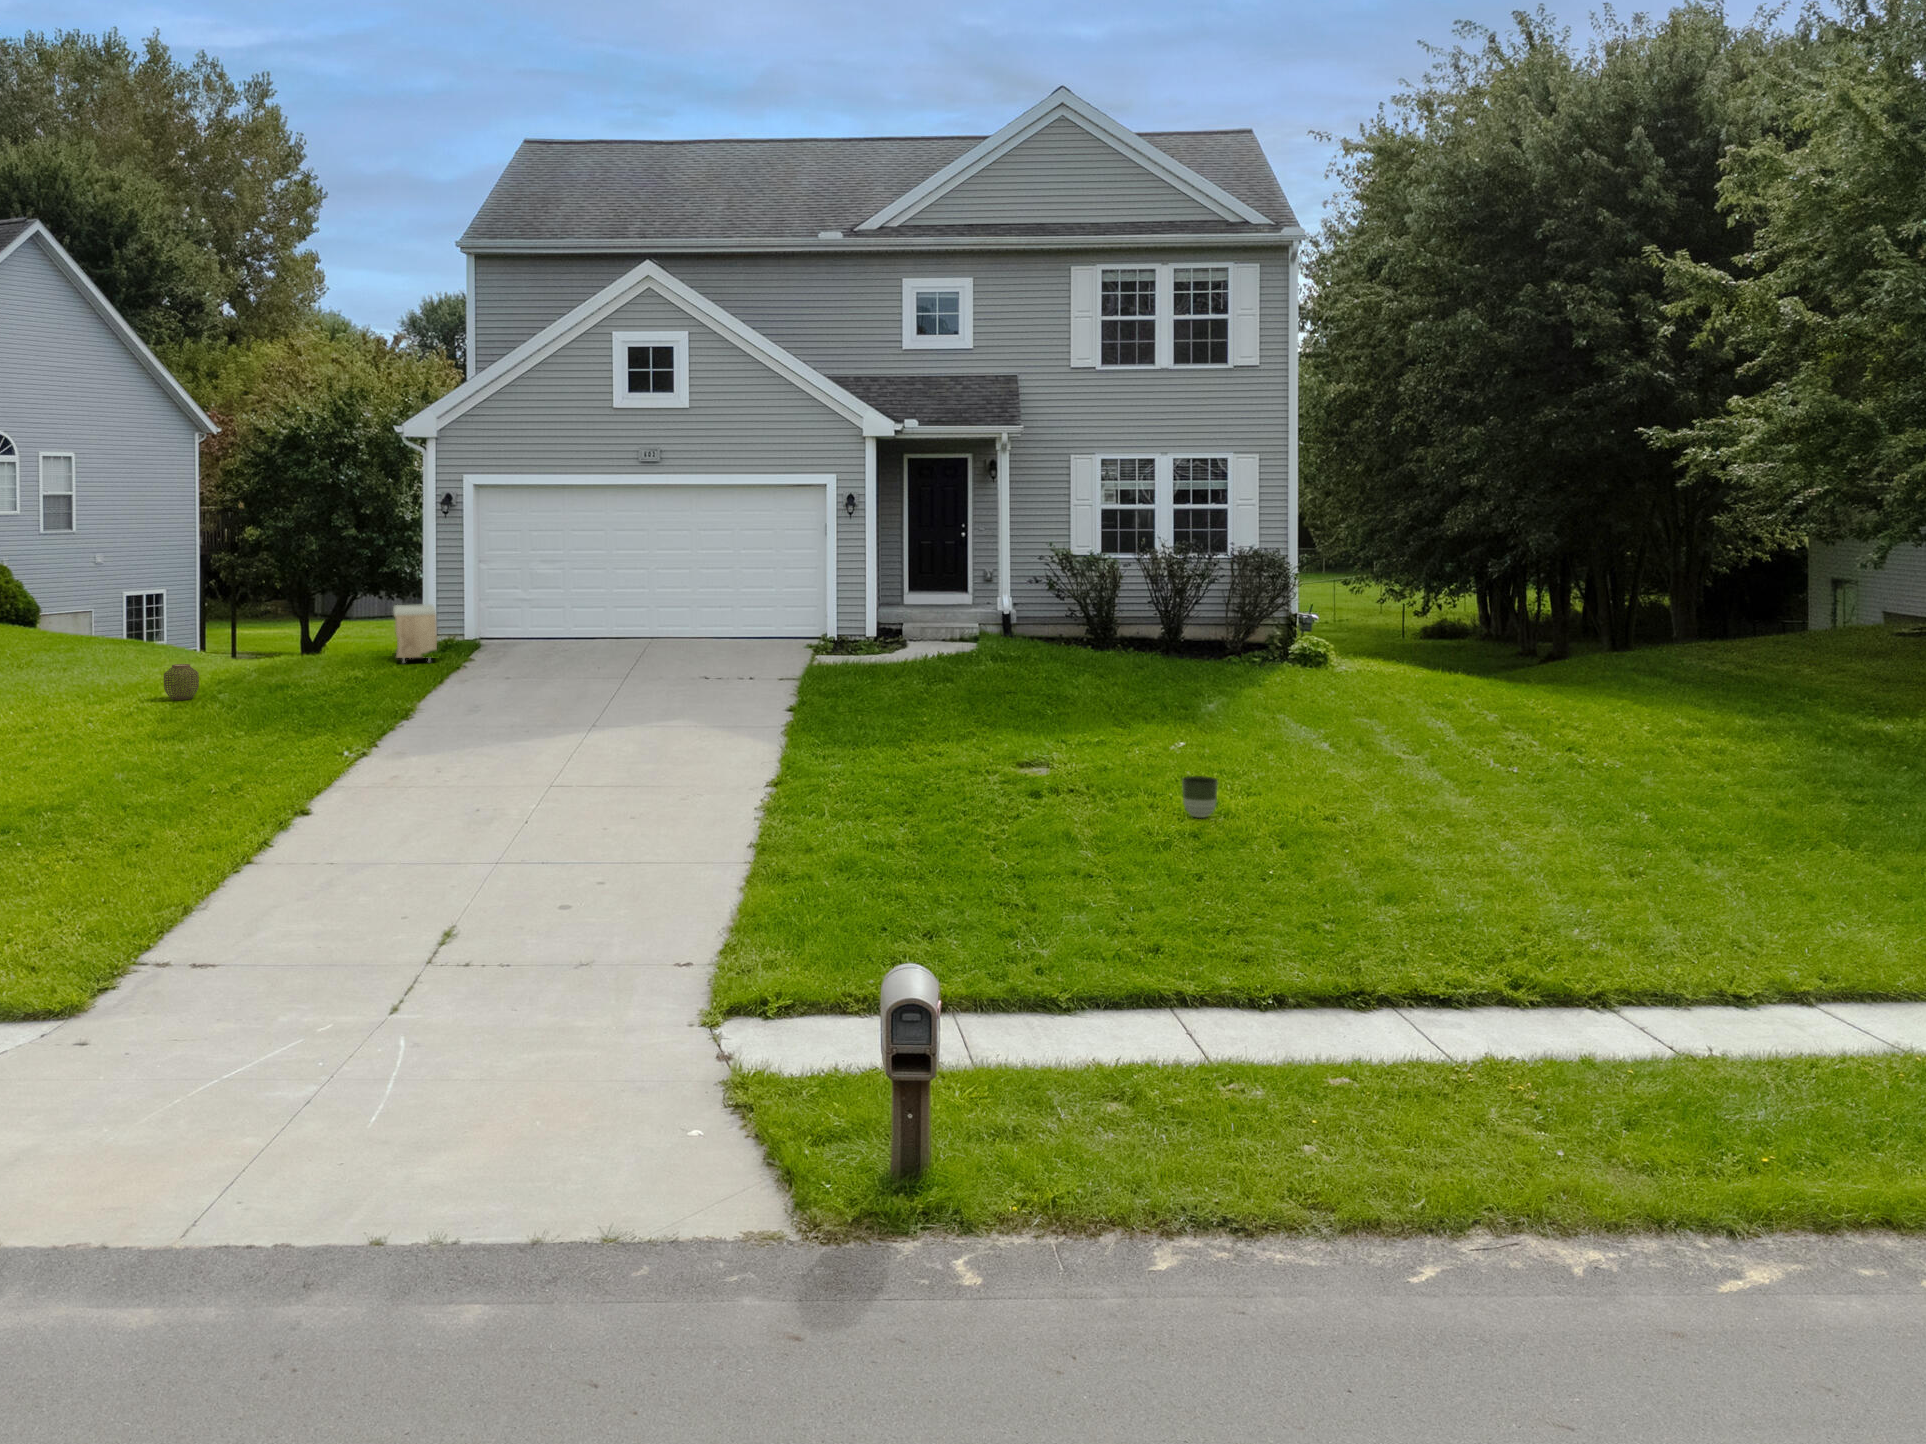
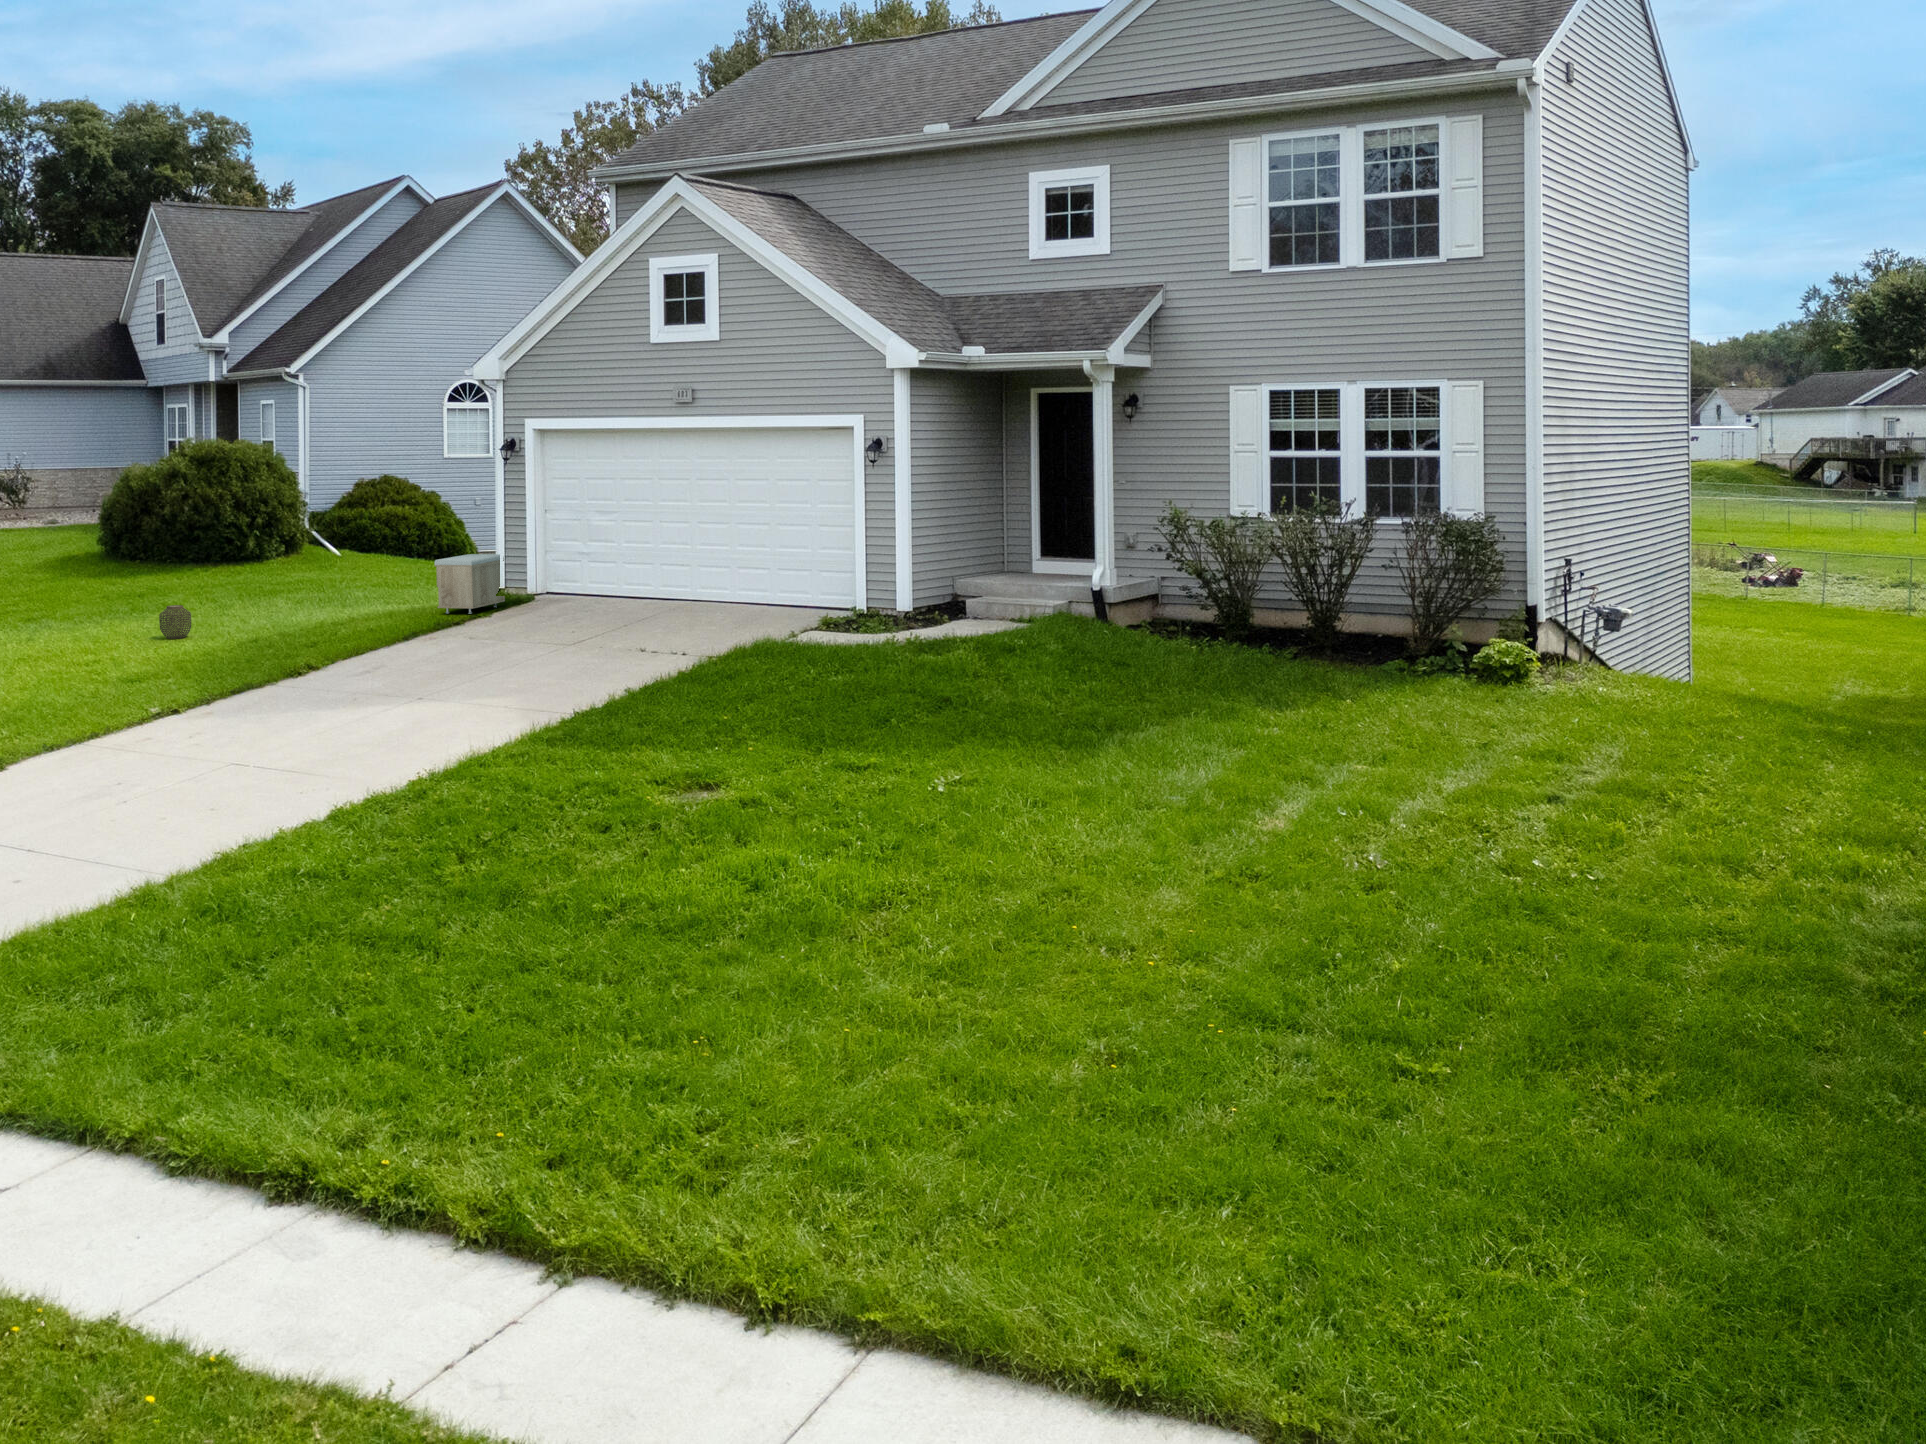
planter: present [1182,776,1218,818] -> none [429,800,472,852]

